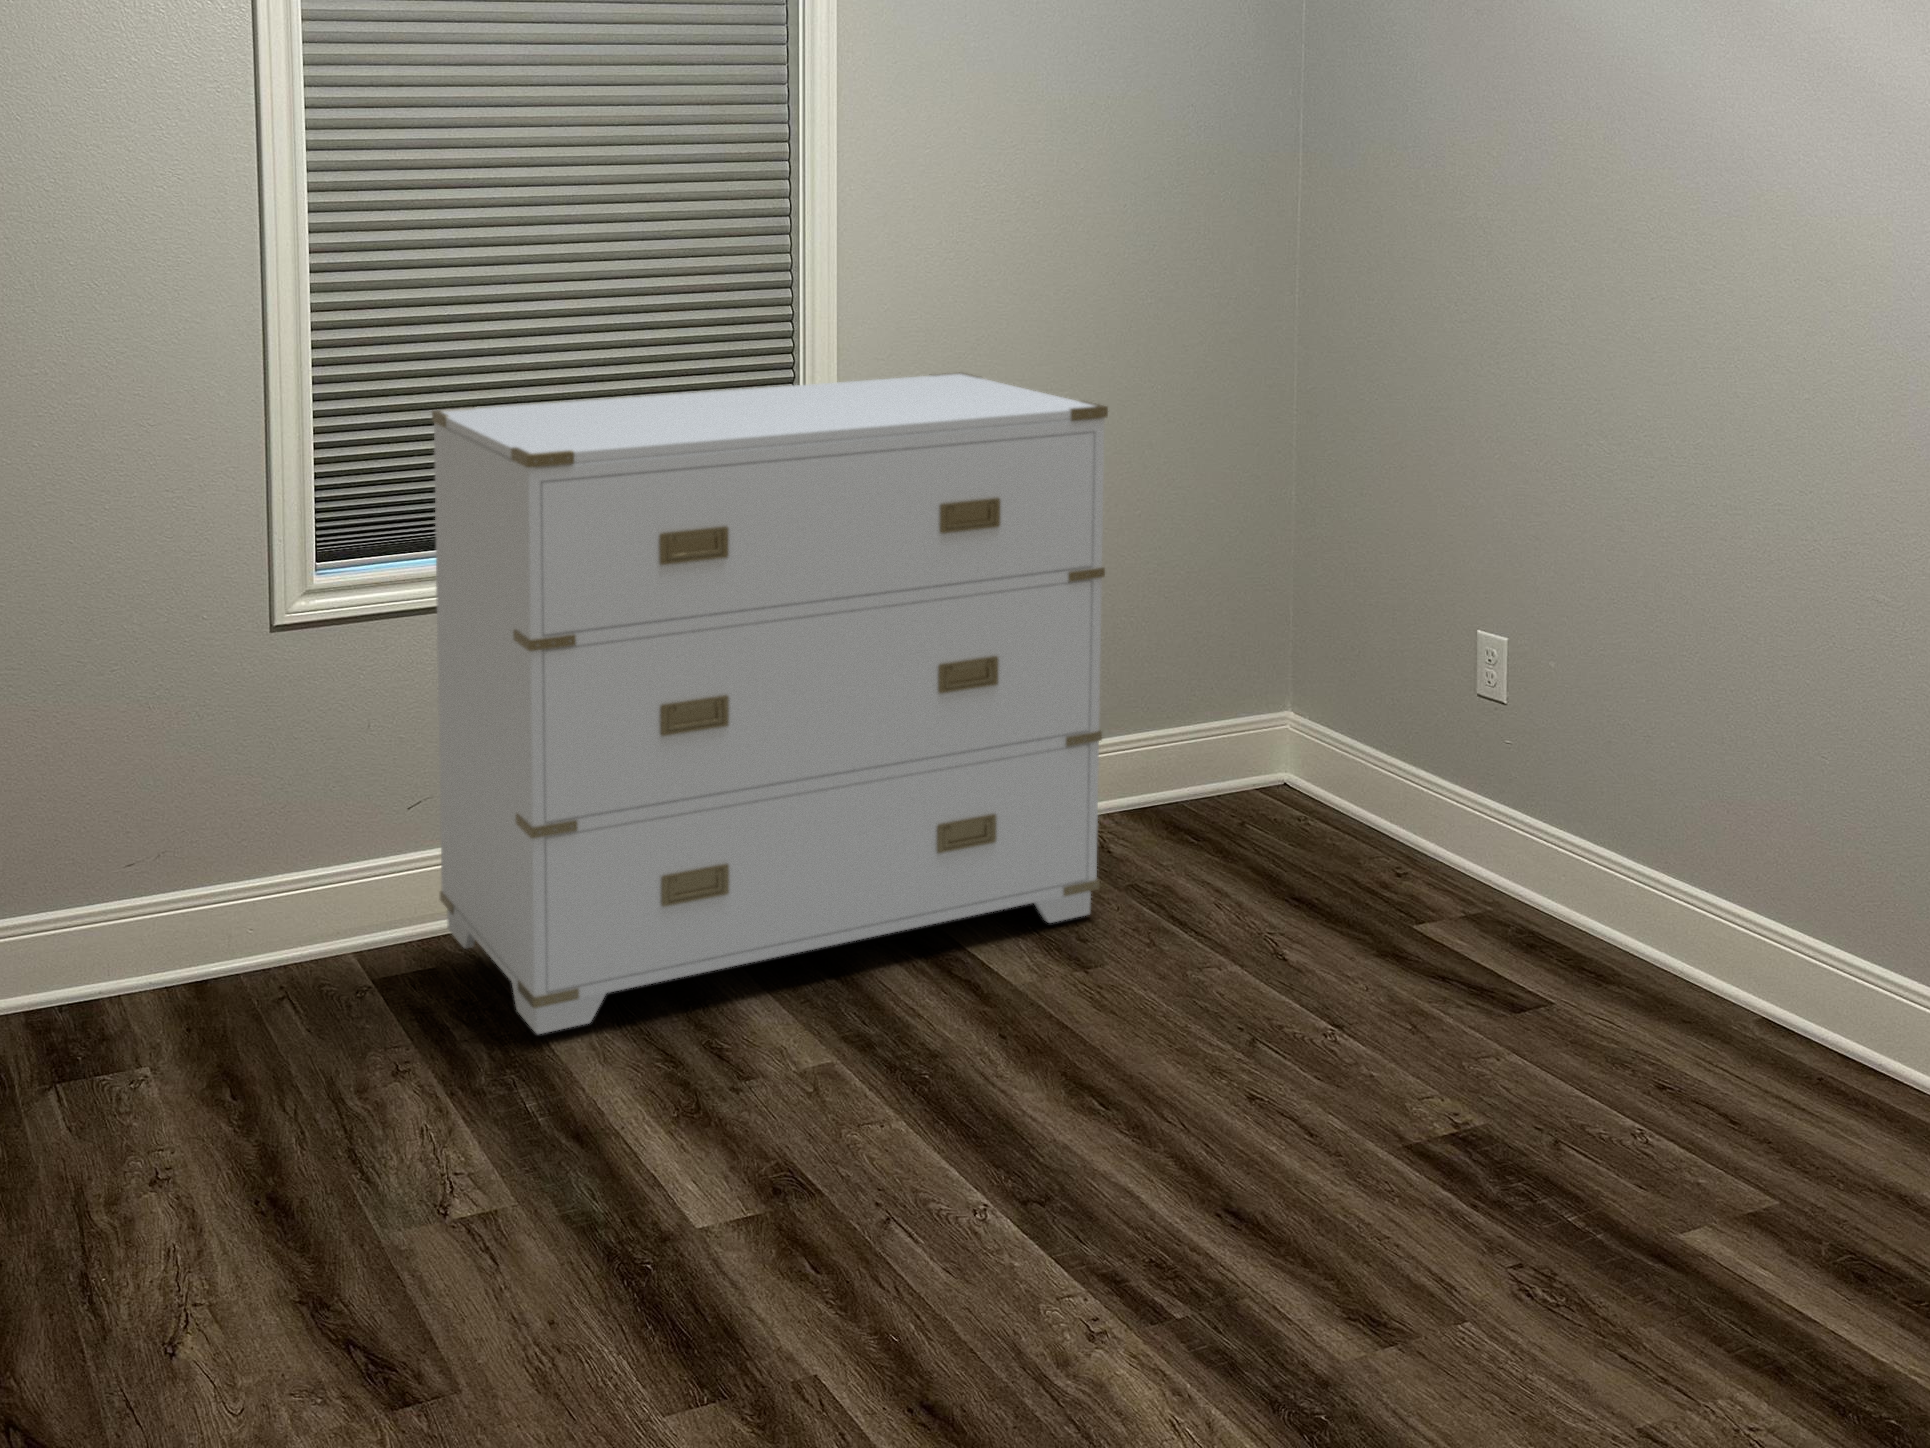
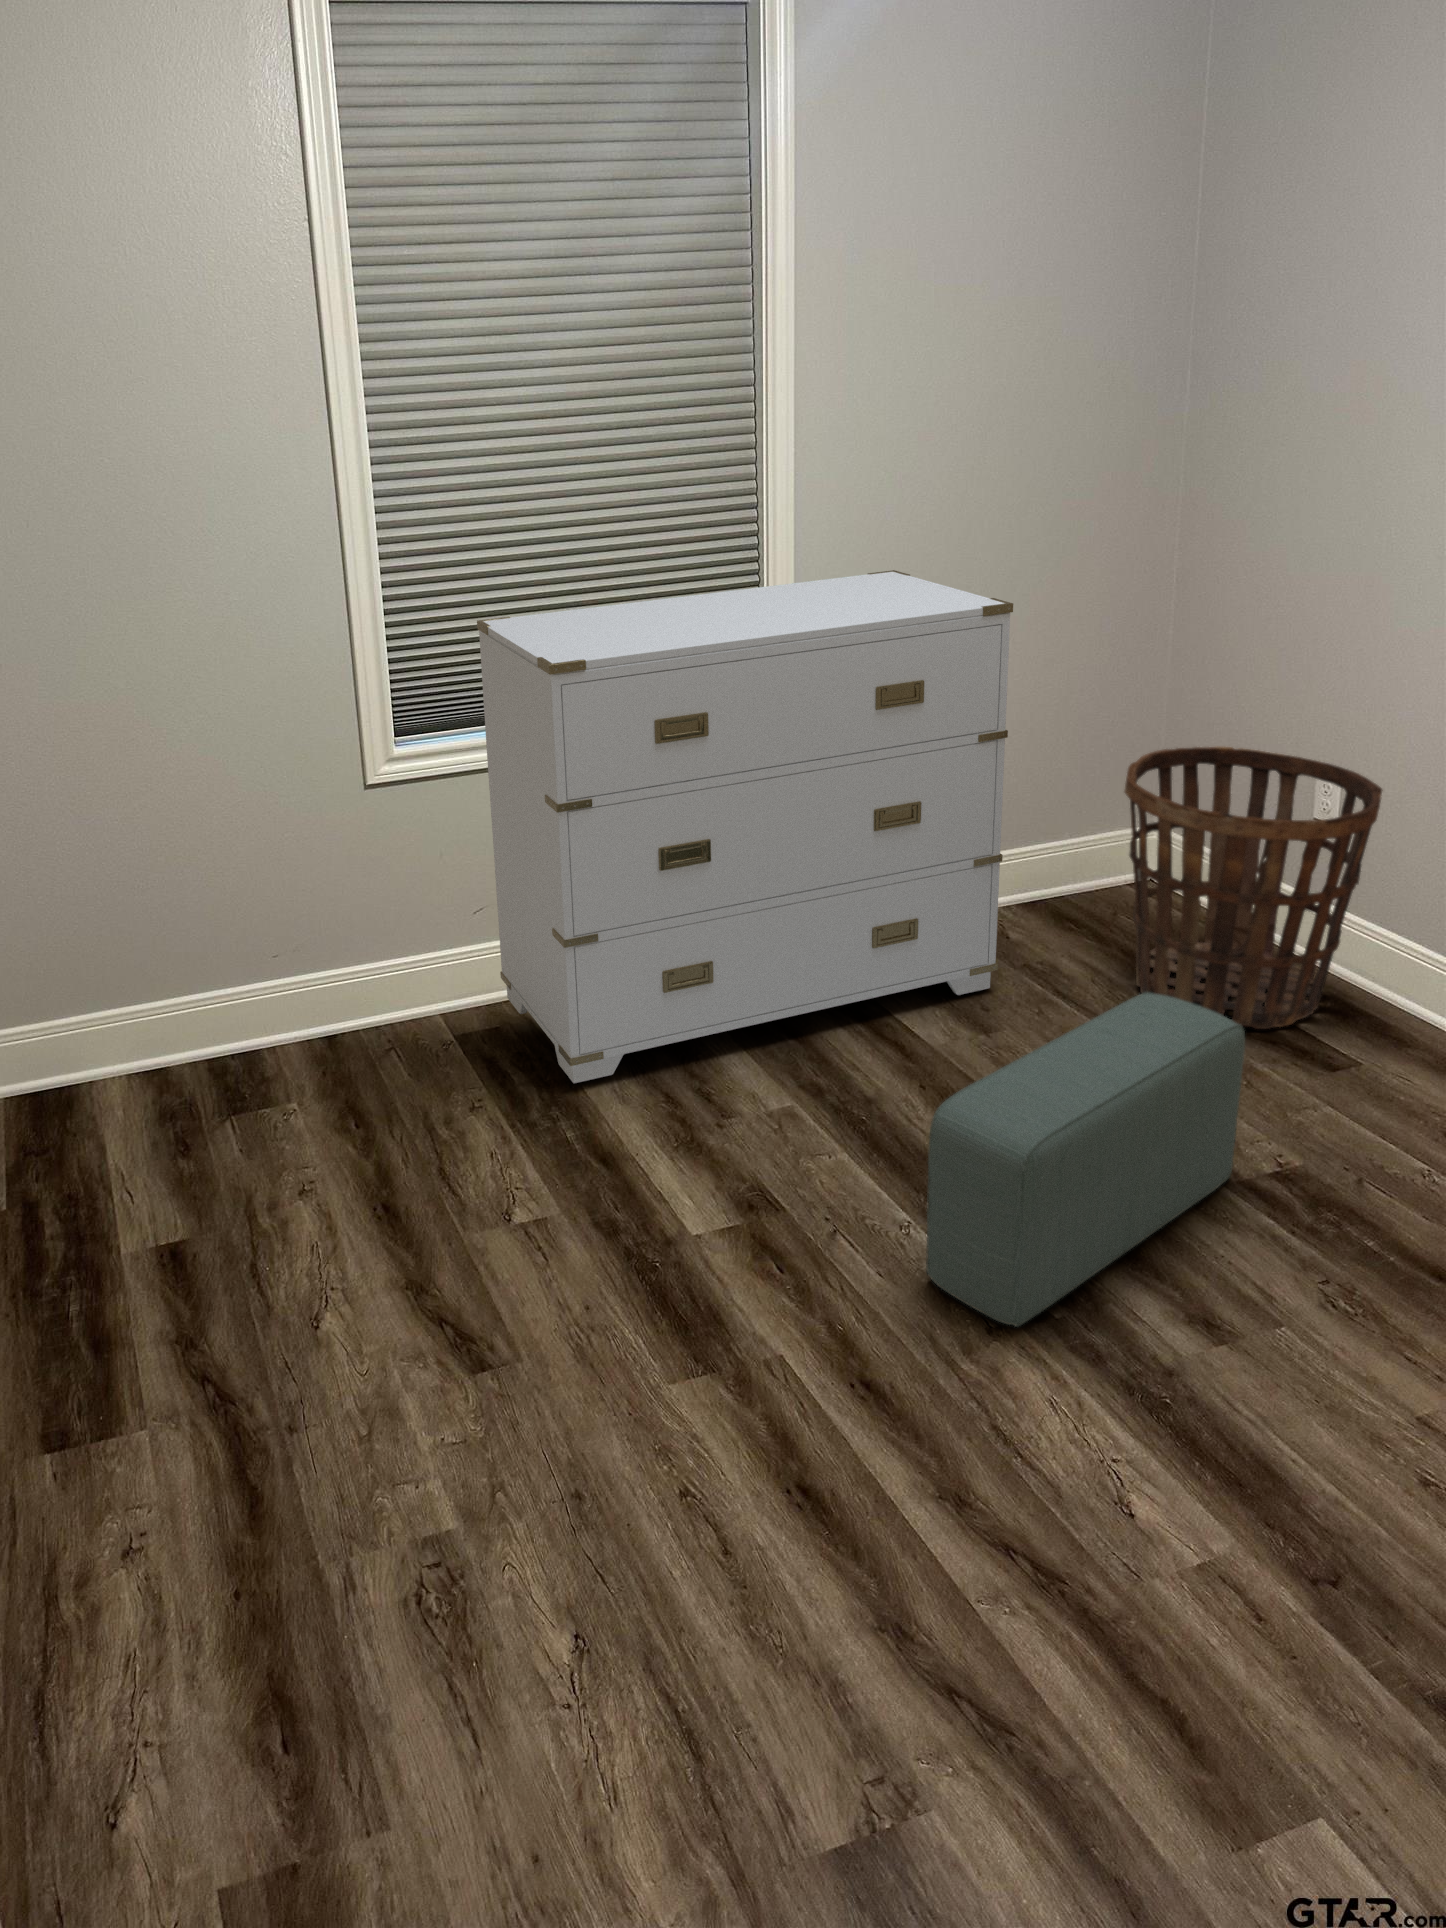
basket: none [1251,600,1562,962] -> present [1125,747,1383,1029]
pouf: none [1011,889,1408,1329] -> present [926,992,1245,1327]

